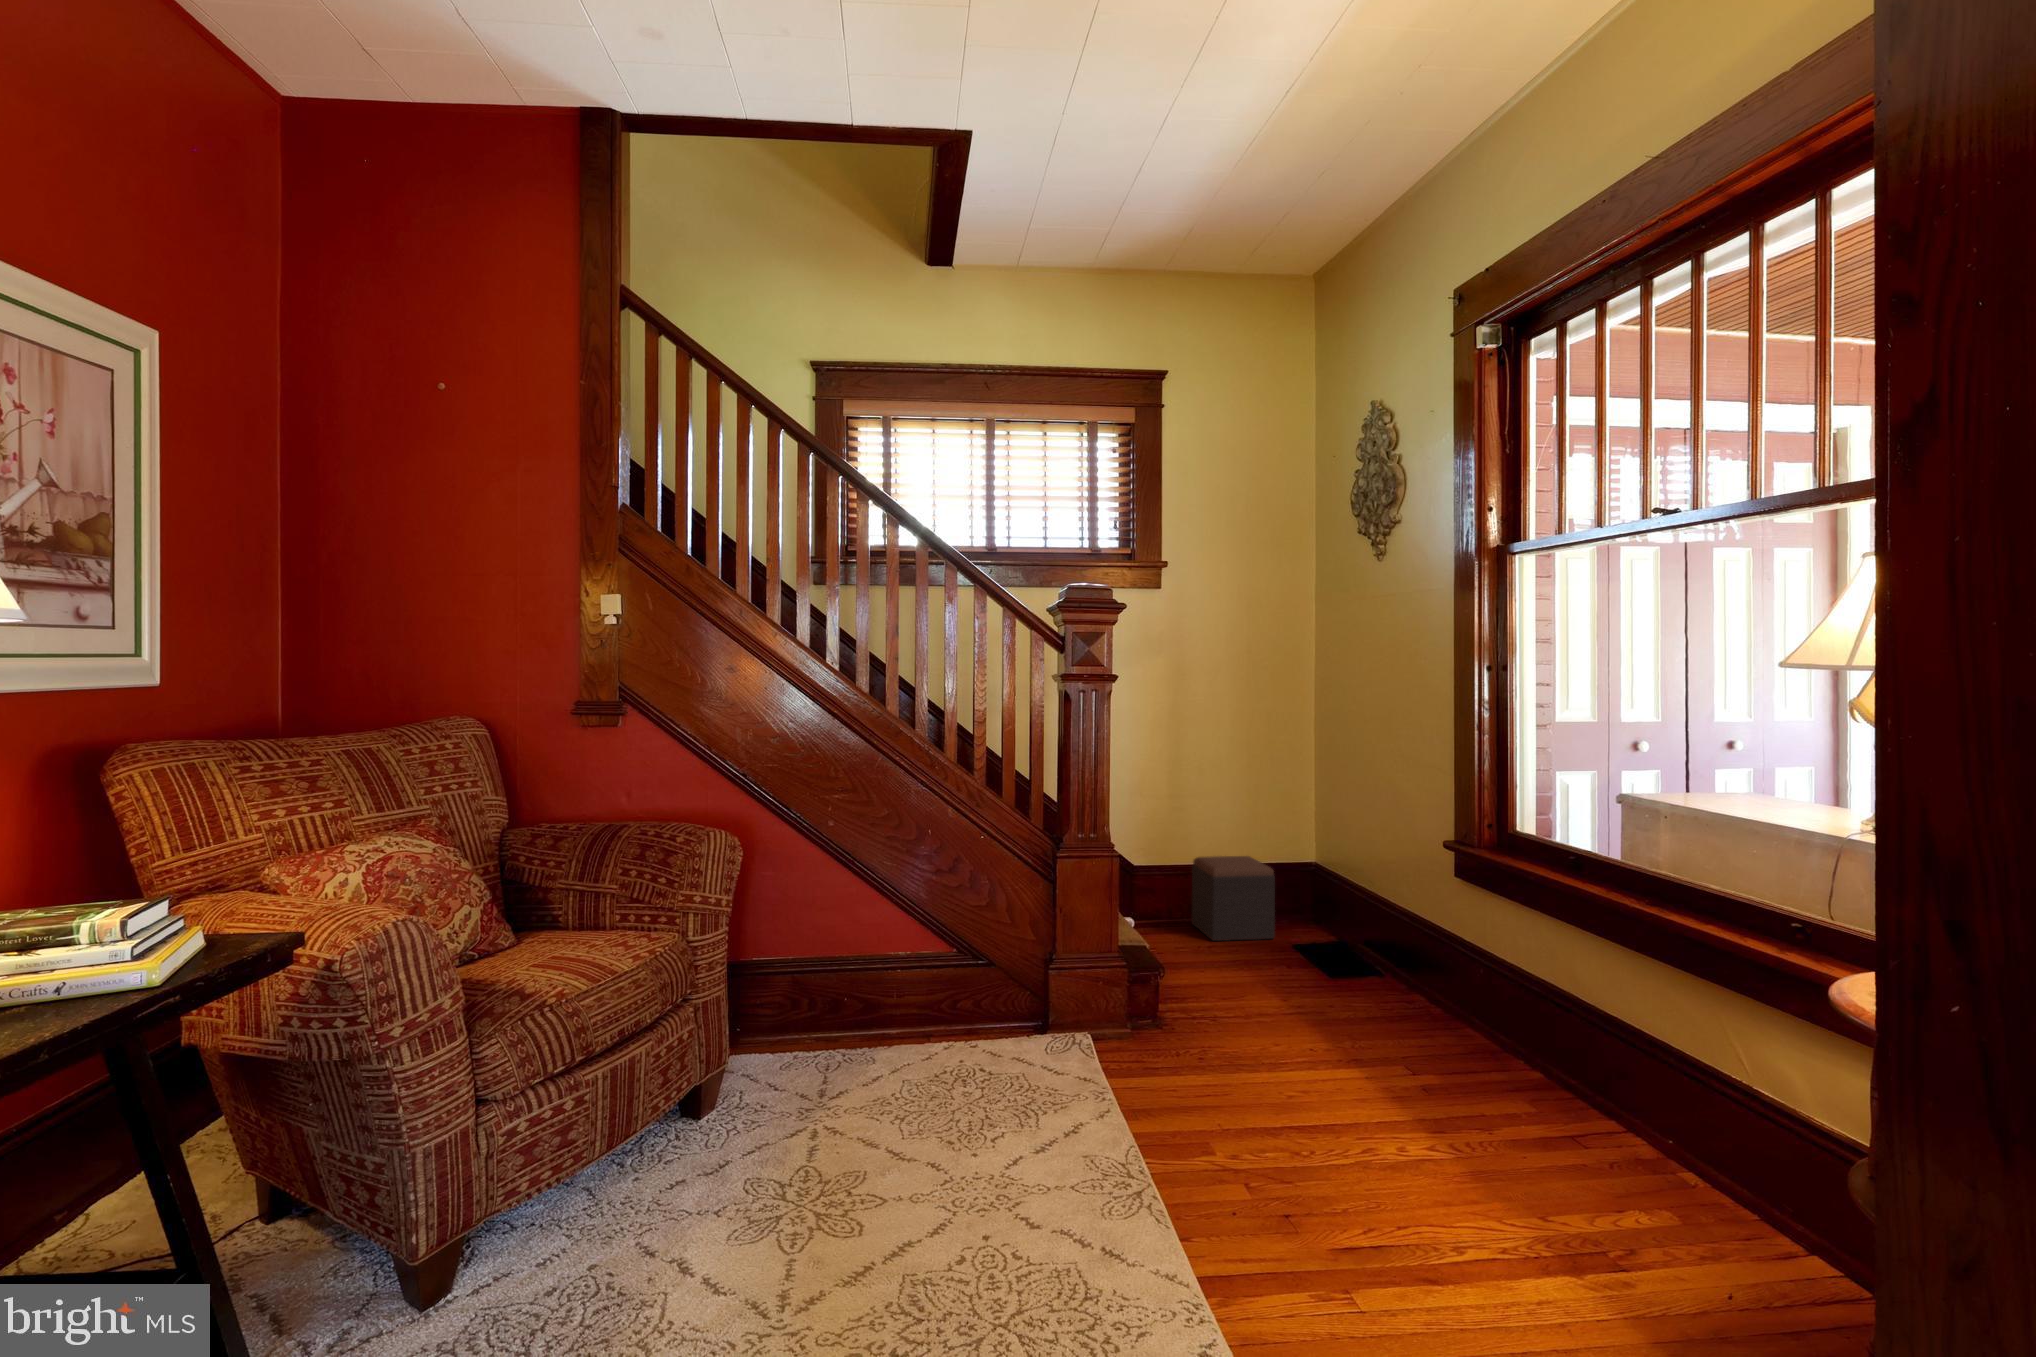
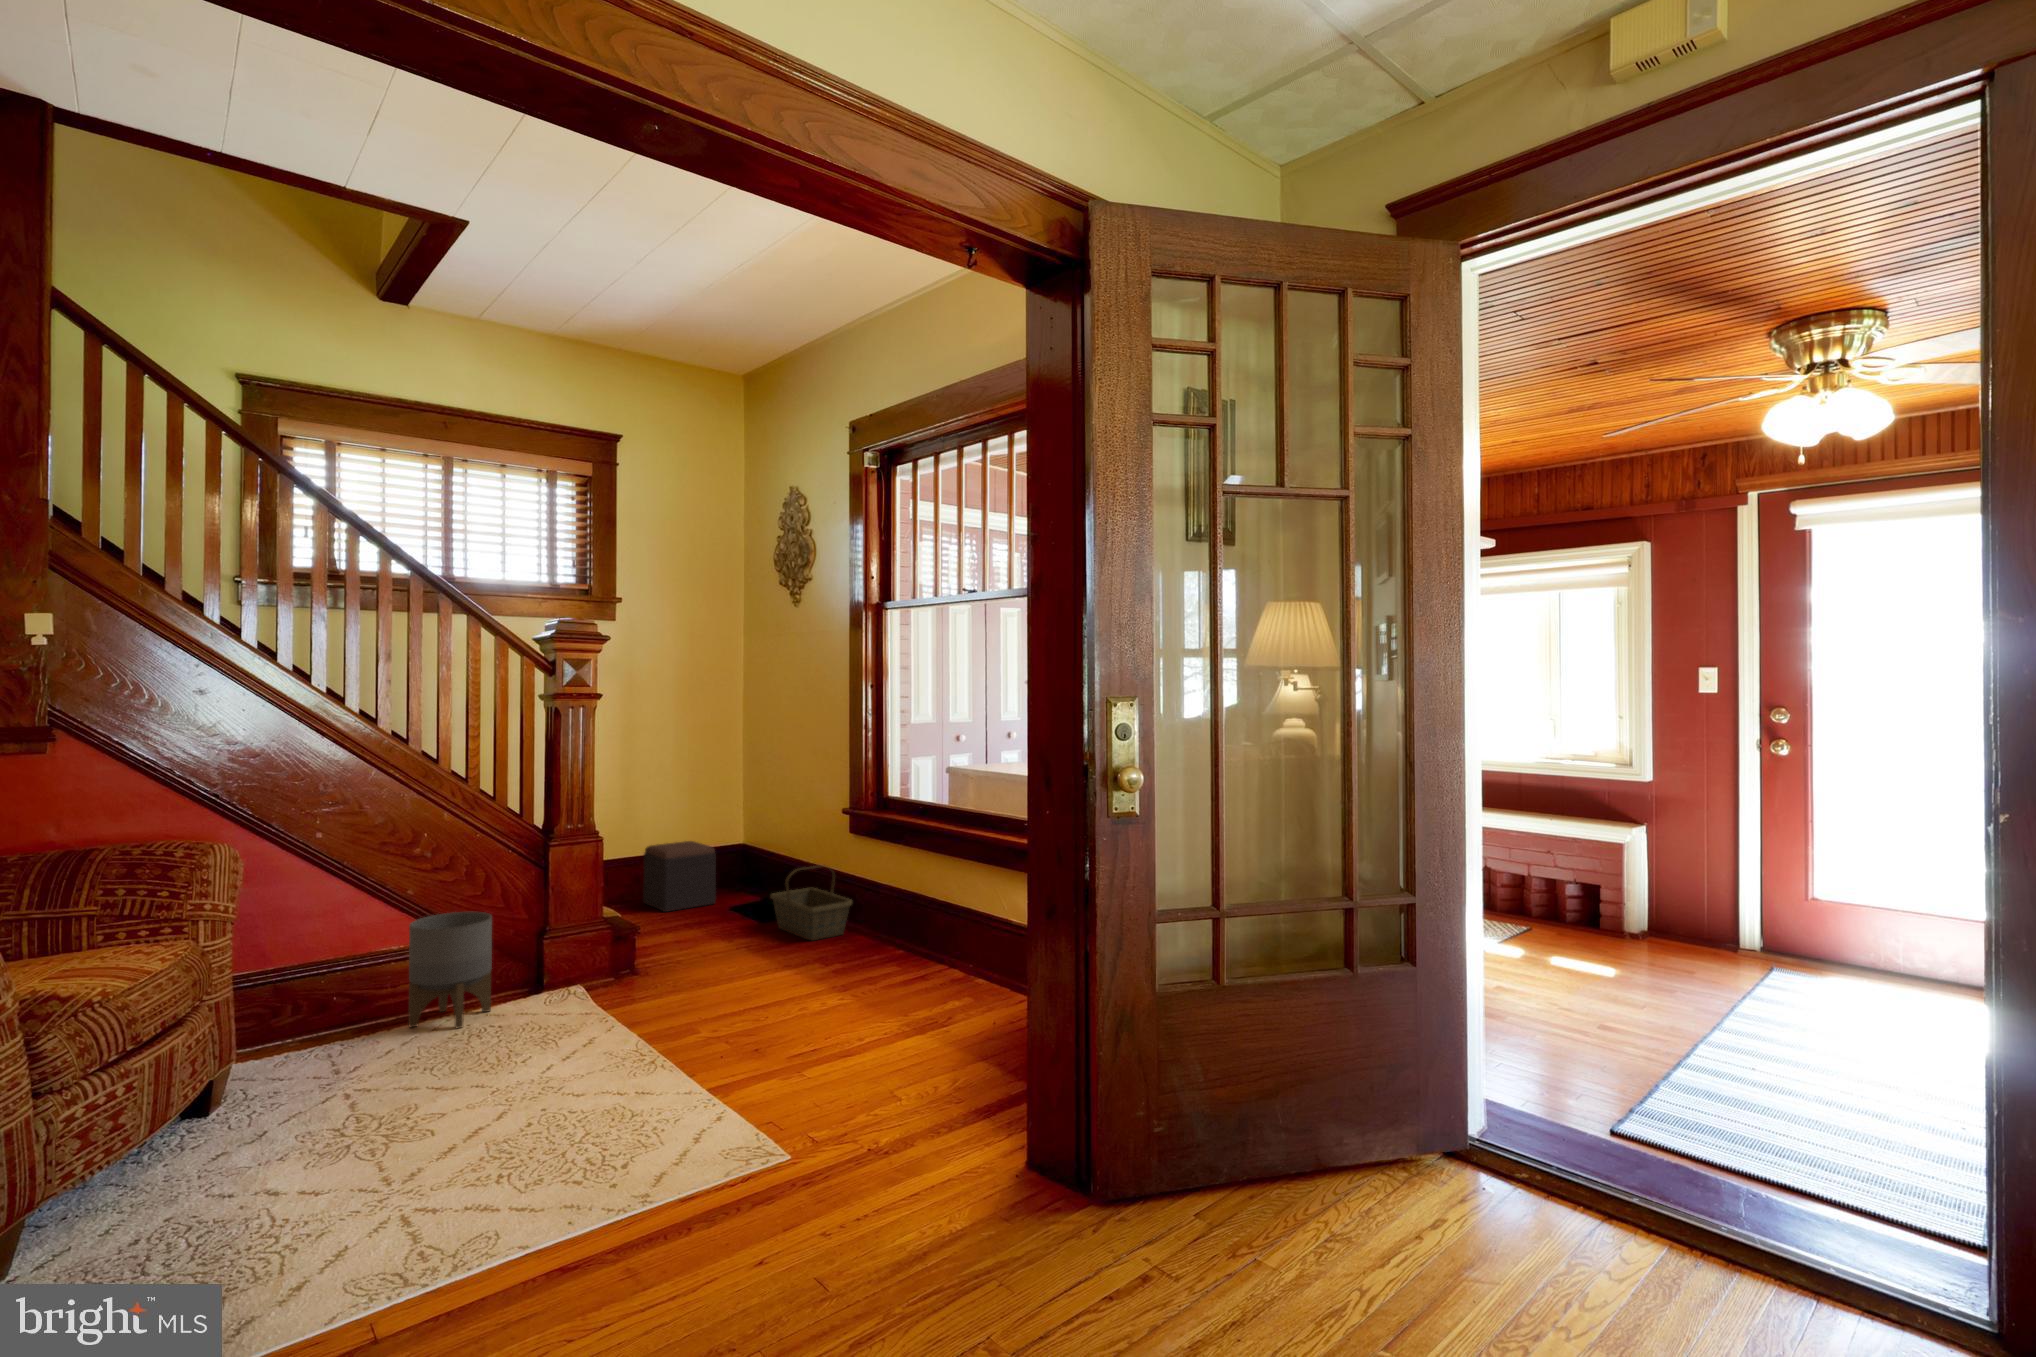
basket: none [1338,916,1455,1022] -> present [770,865,852,941]
planter: none [908,924,991,1064] -> present [409,912,492,1028]

